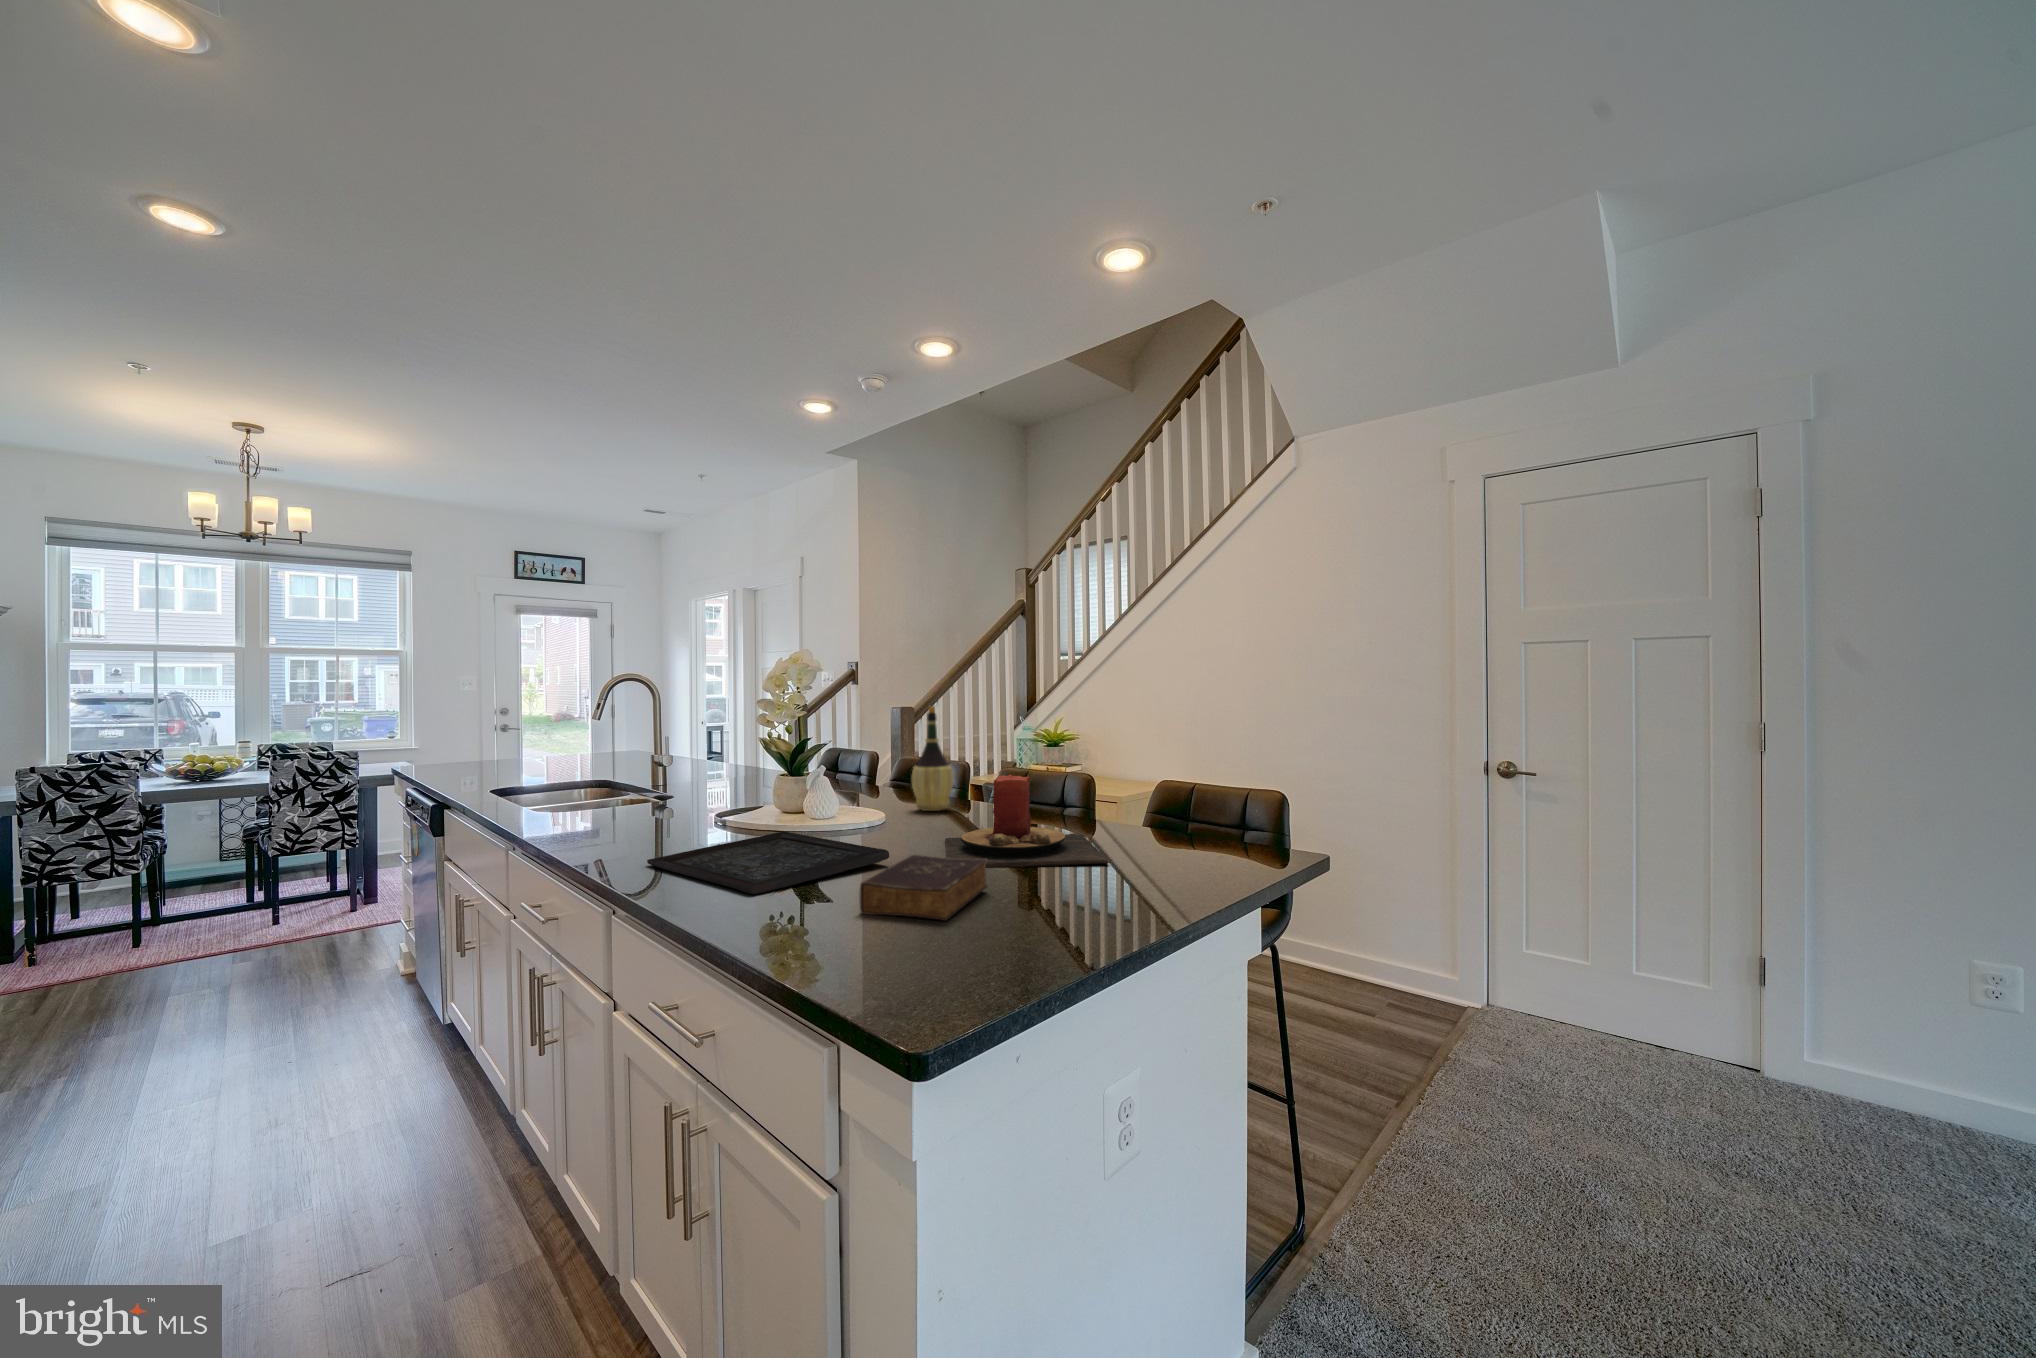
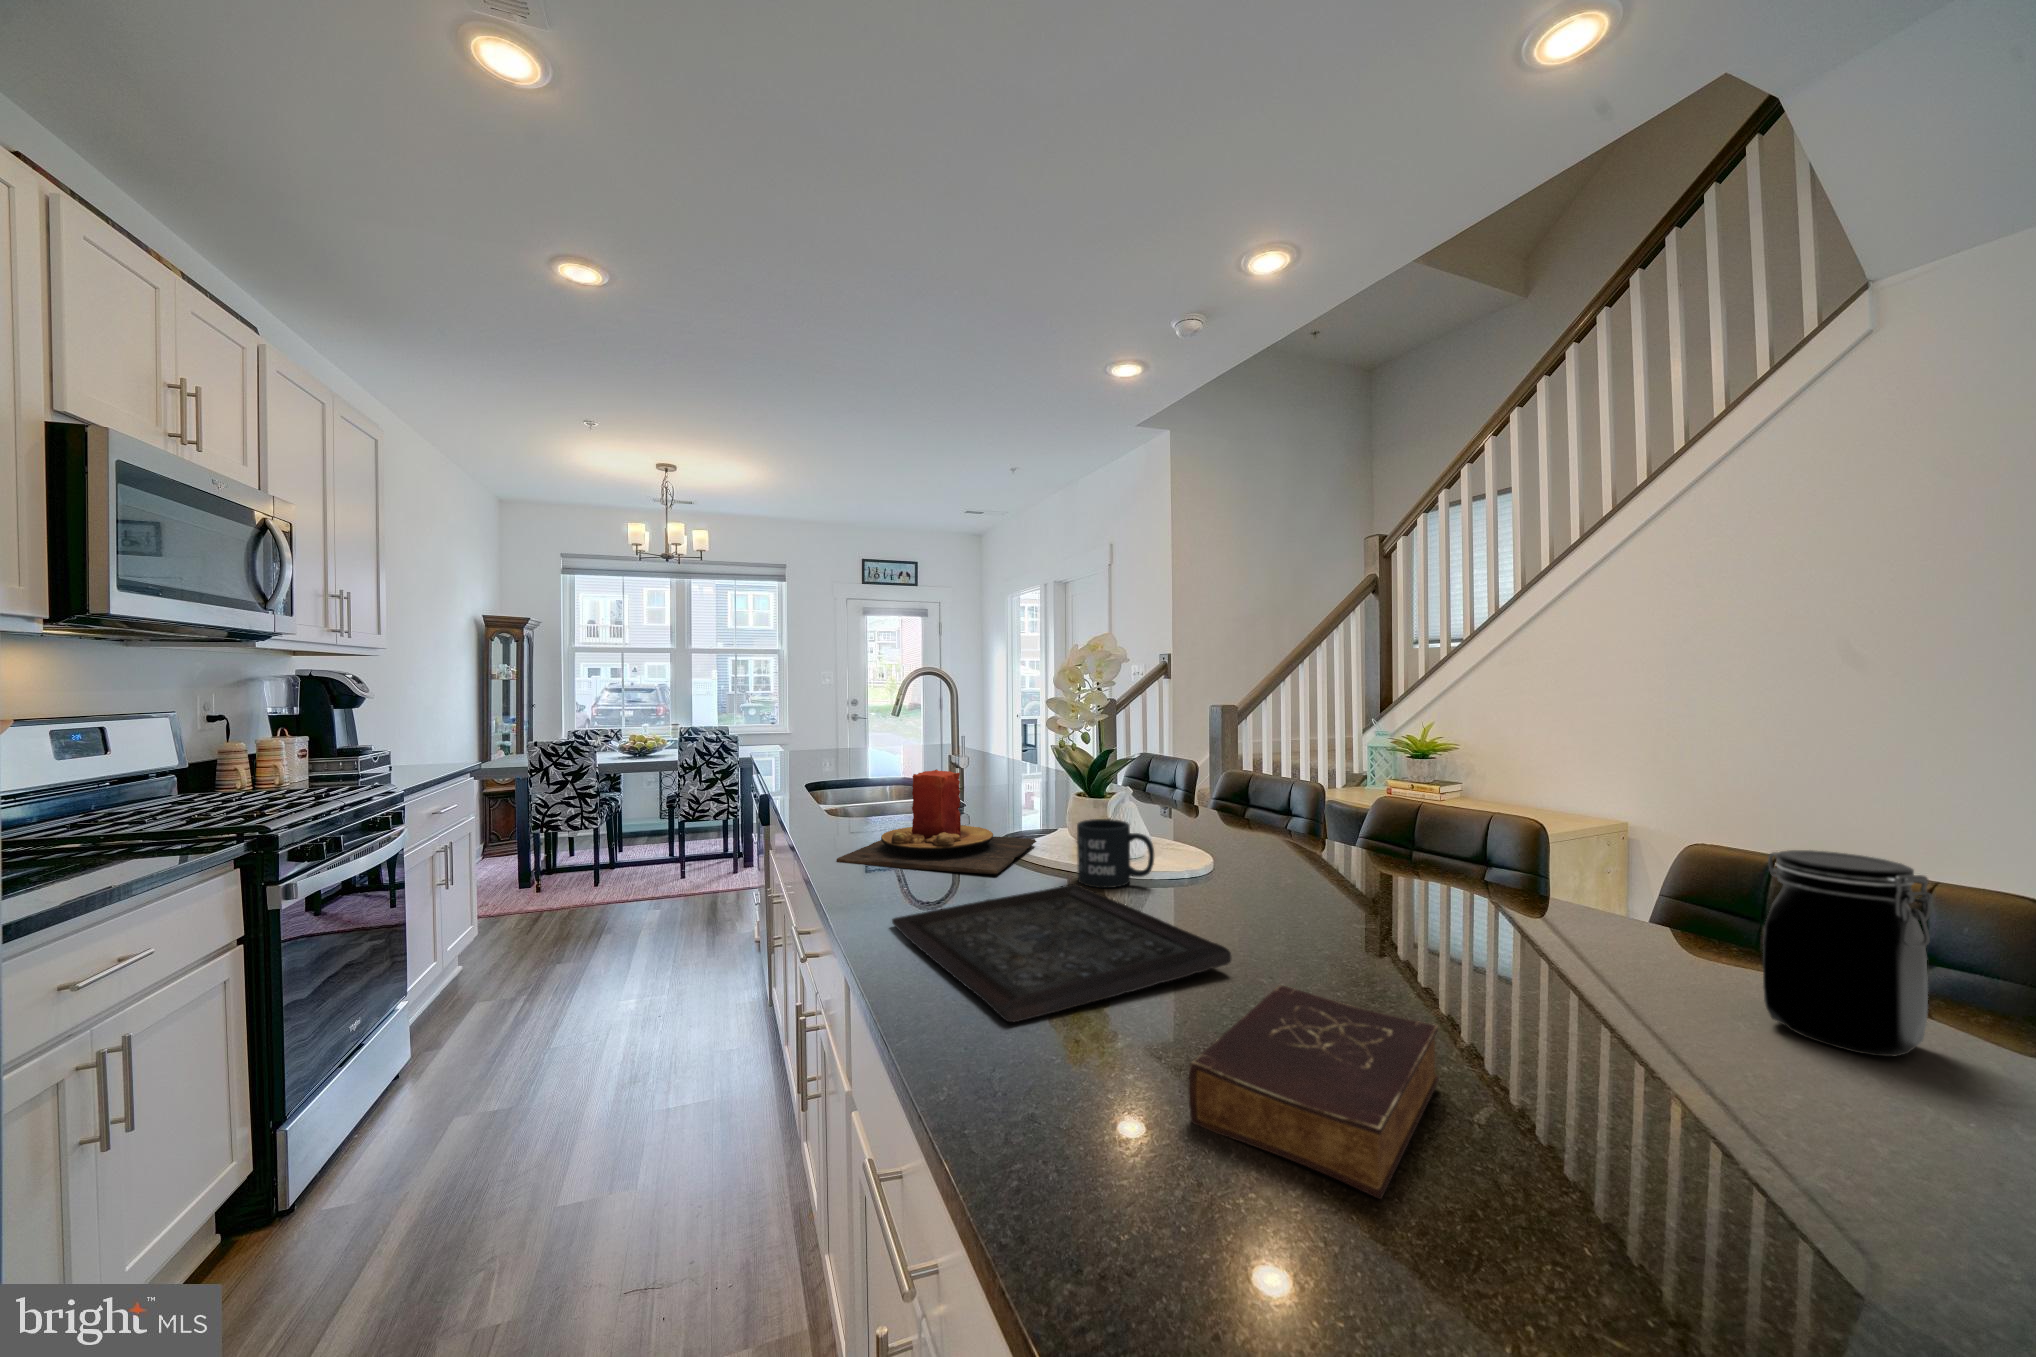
wine bottle: present [912,706,954,811] -> none [1250,709,1311,856]
jar: none [1152,769,1213,863] -> present [1763,850,1933,1057]
candle: present [945,775,1108,867] -> present [837,769,1037,874]
mug: none [783,788,841,836] -> present [1077,819,1154,888]

